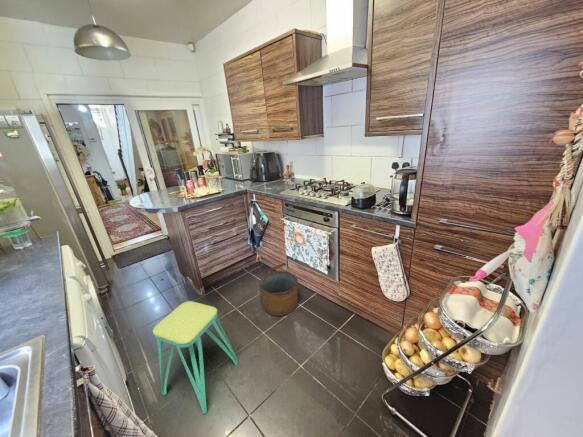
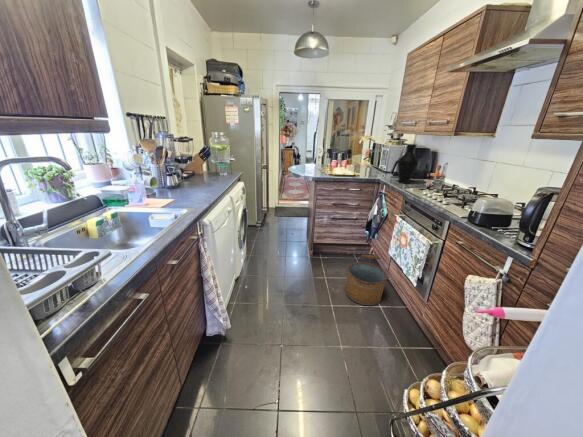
vase: none [260,151,277,189] -> present [398,144,418,184]
stool: present [153,301,238,414] -> none [249,242,300,320]

